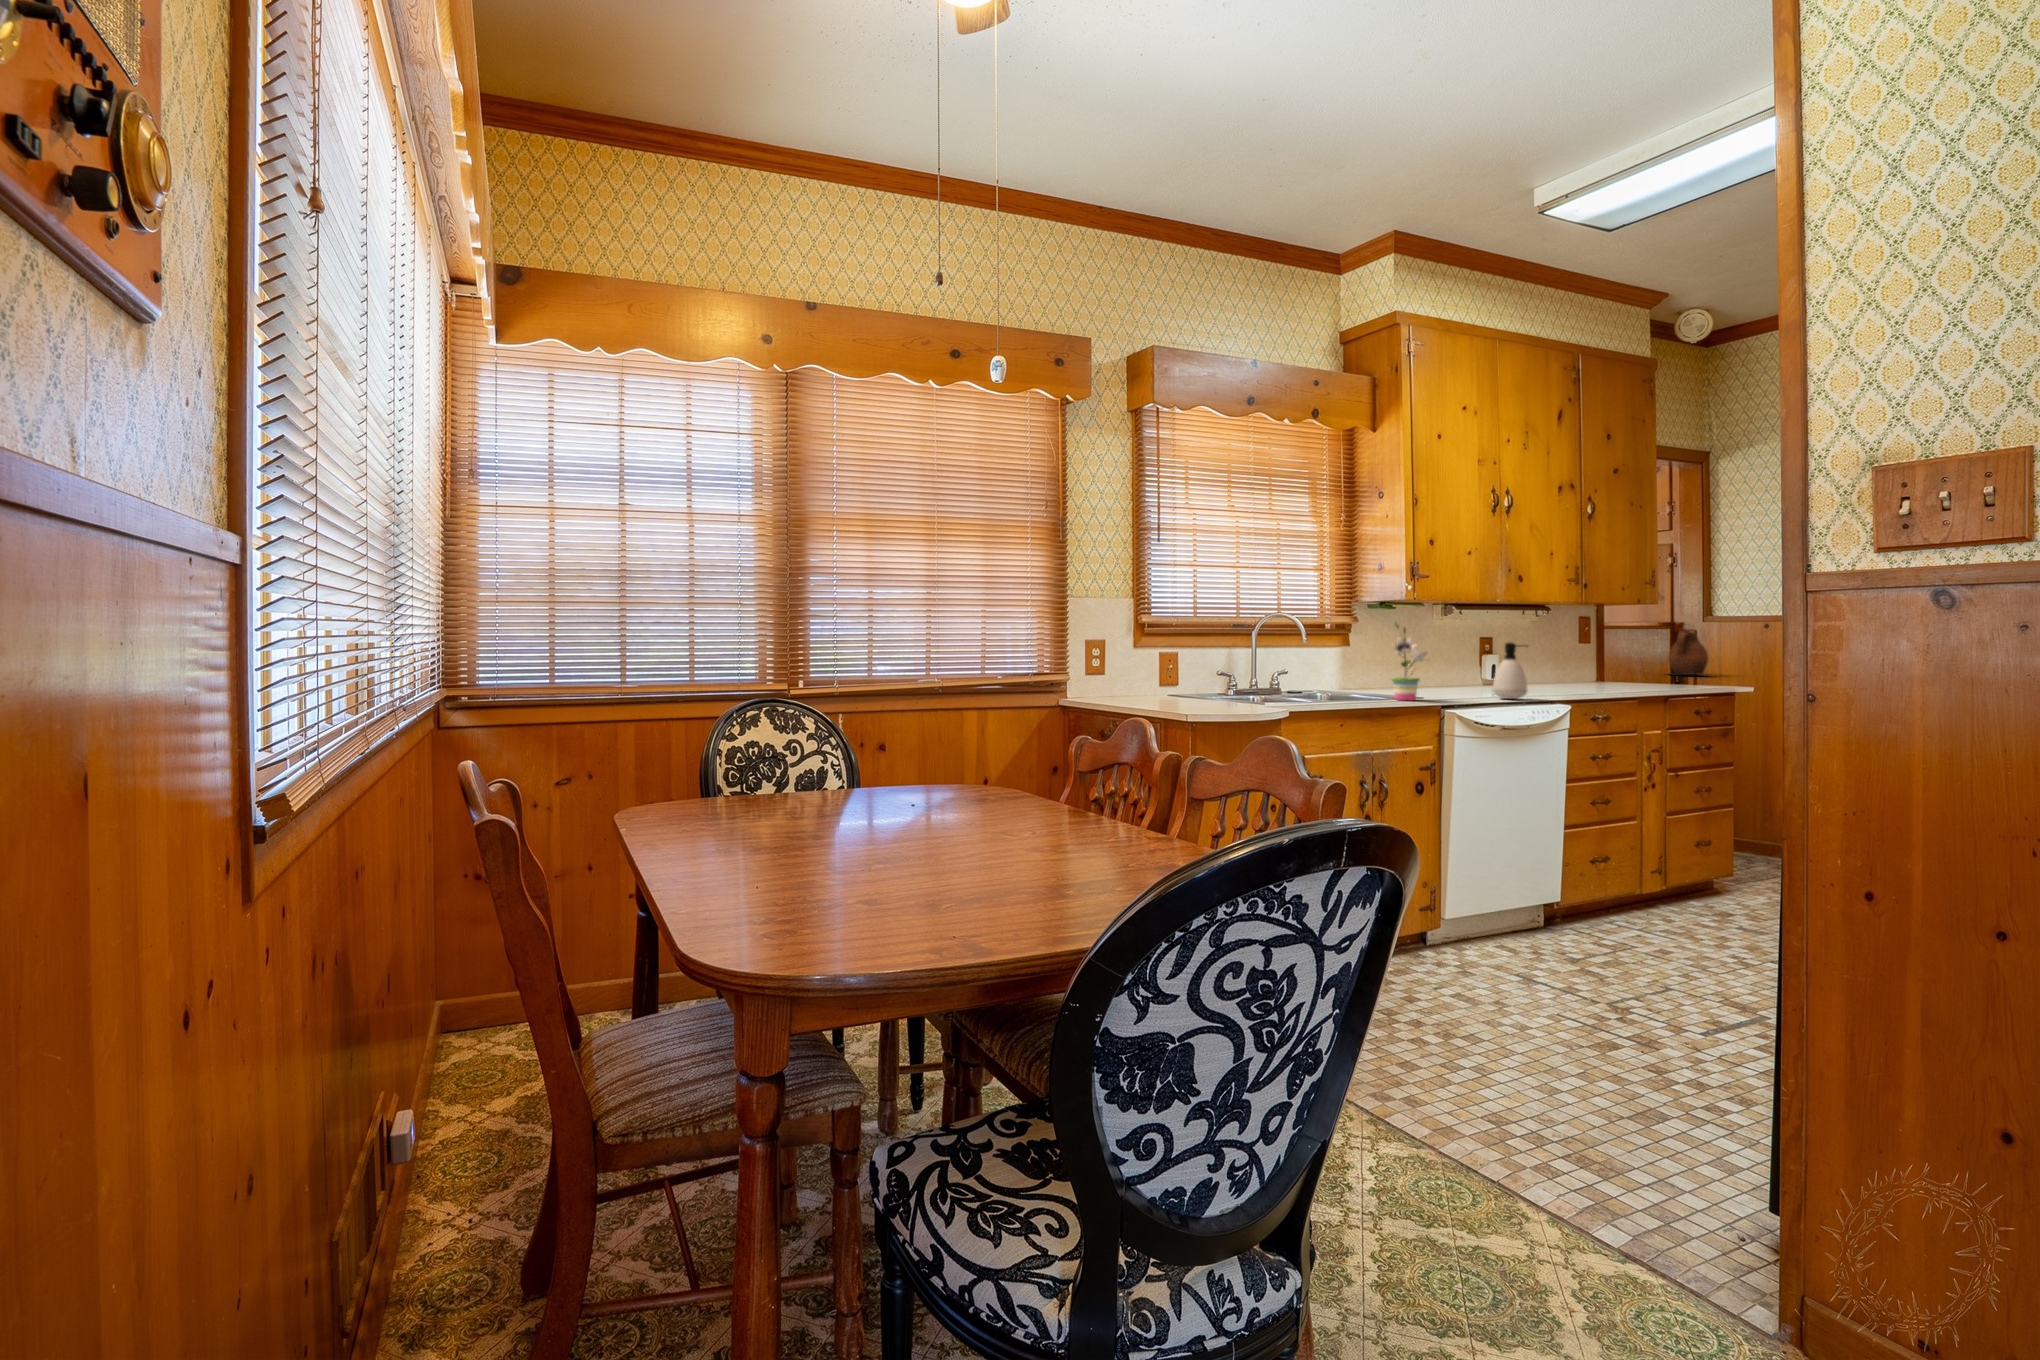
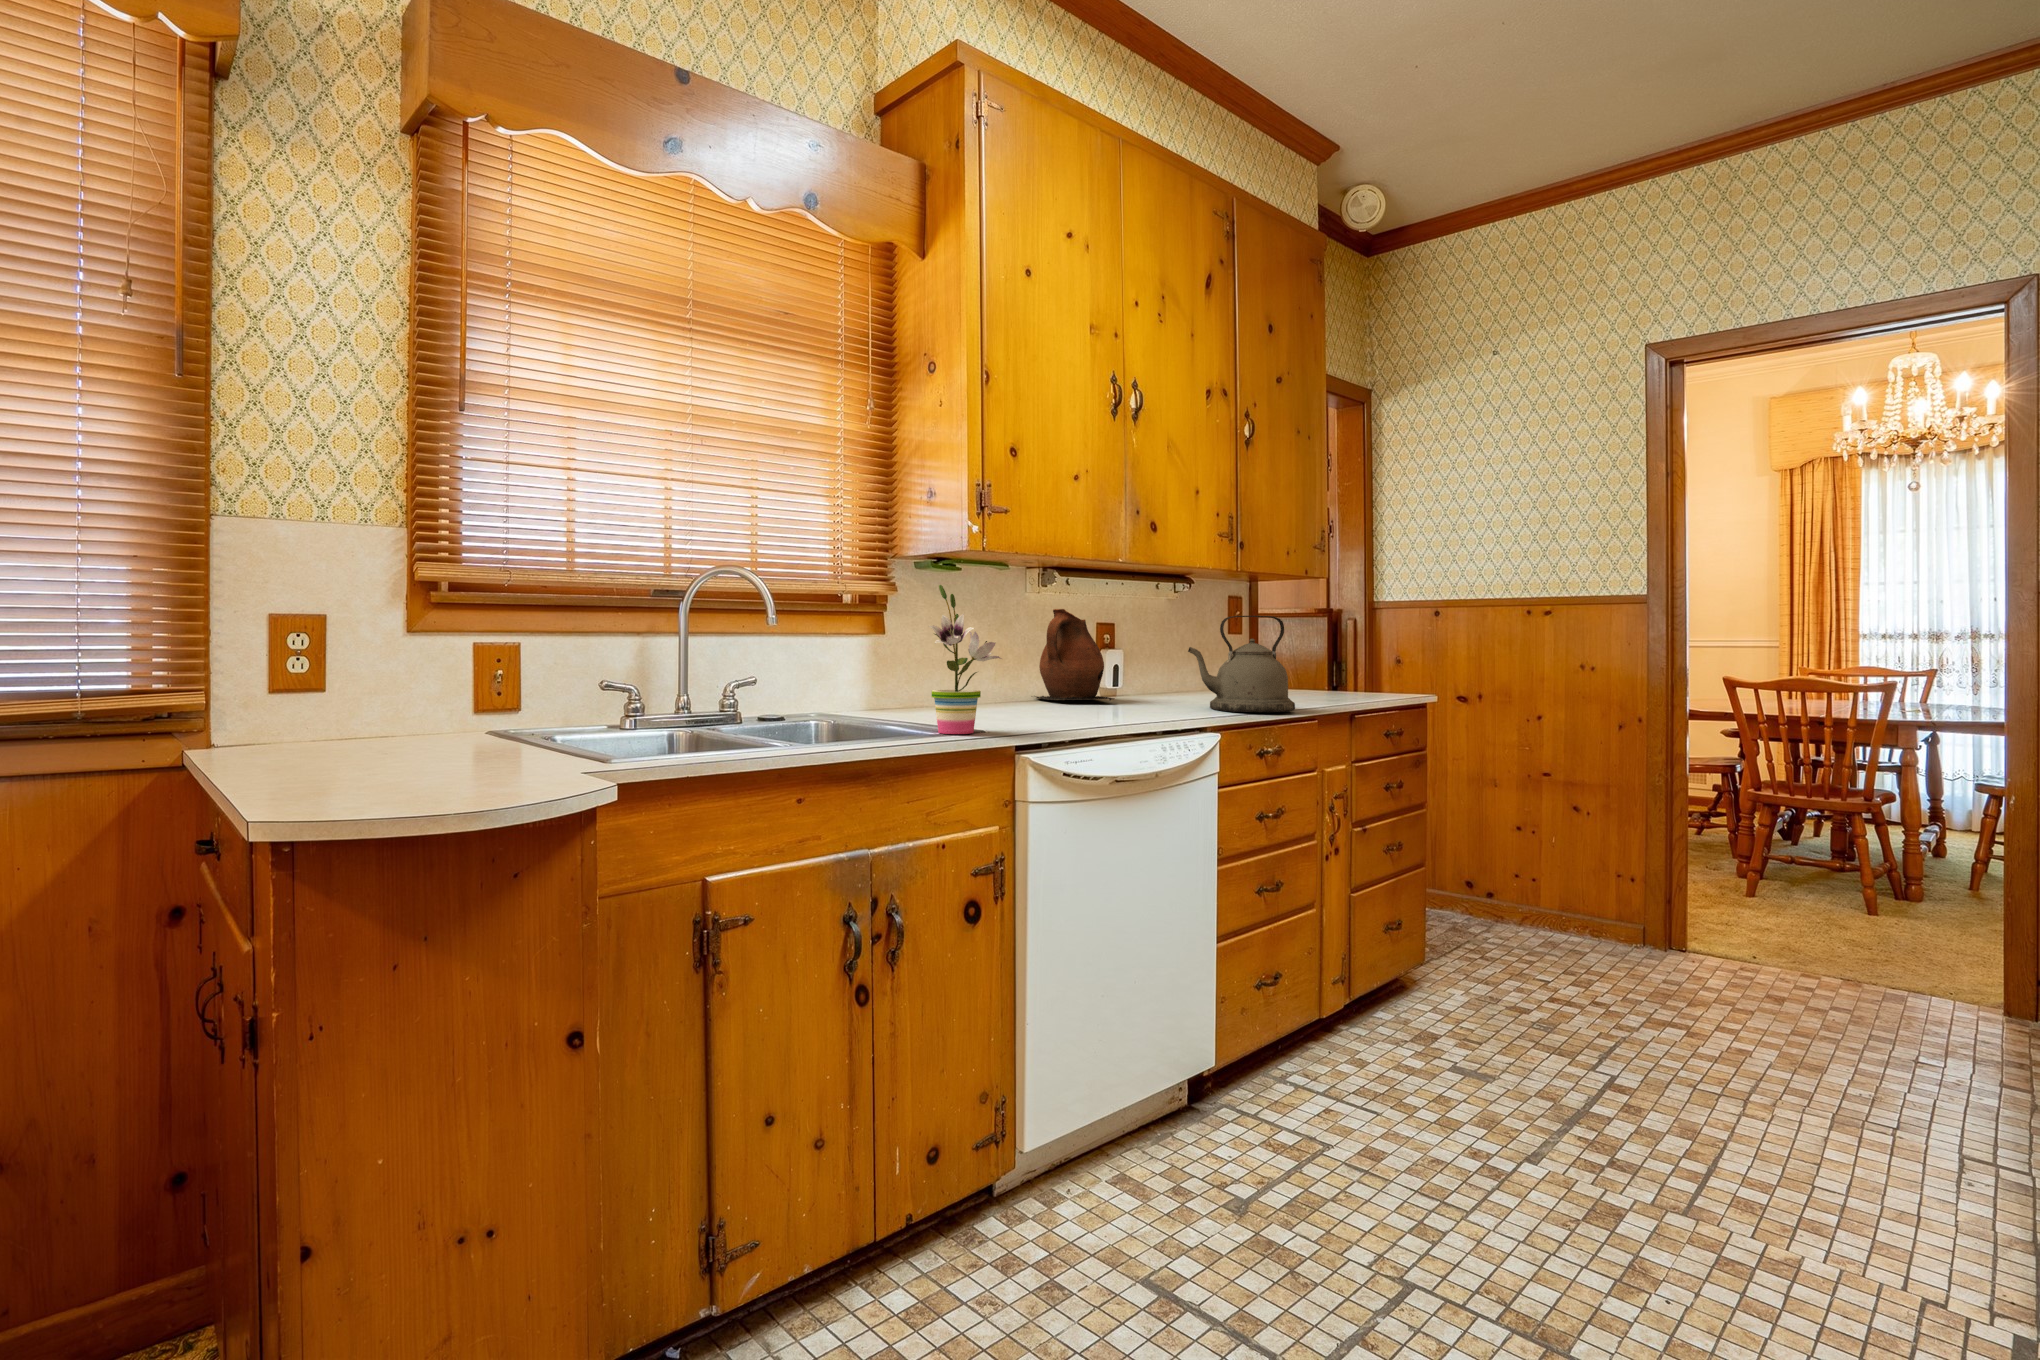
ceramic pitcher: present [1668,629,1709,675] -> present [1035,609,1115,700]
kettle: none [1546,634,1623,694] -> present [1188,616,1295,712]
soap dispenser: present [1493,642,1527,699] -> none [1108,627,1163,725]

